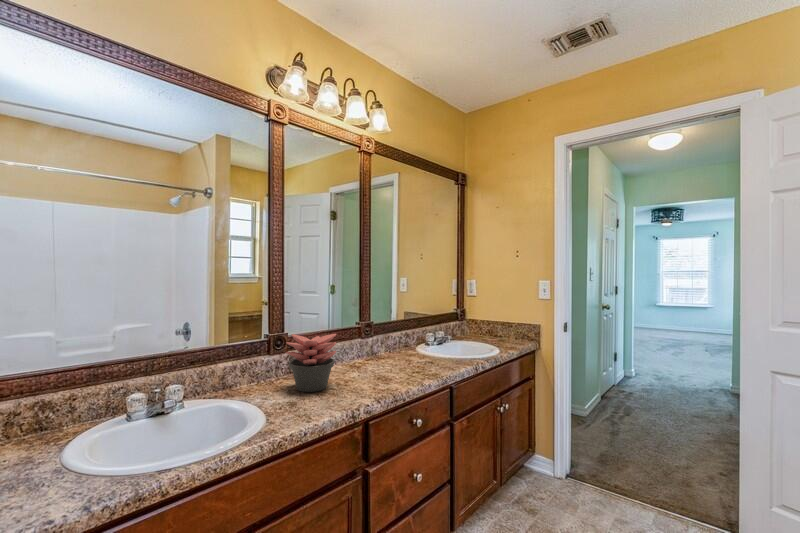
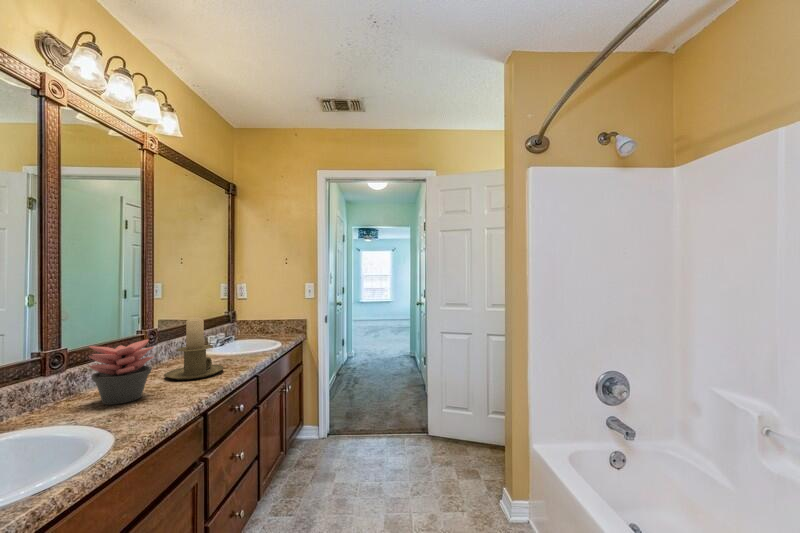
candle holder: none [360,317,413,380] -> present [164,319,224,380]

